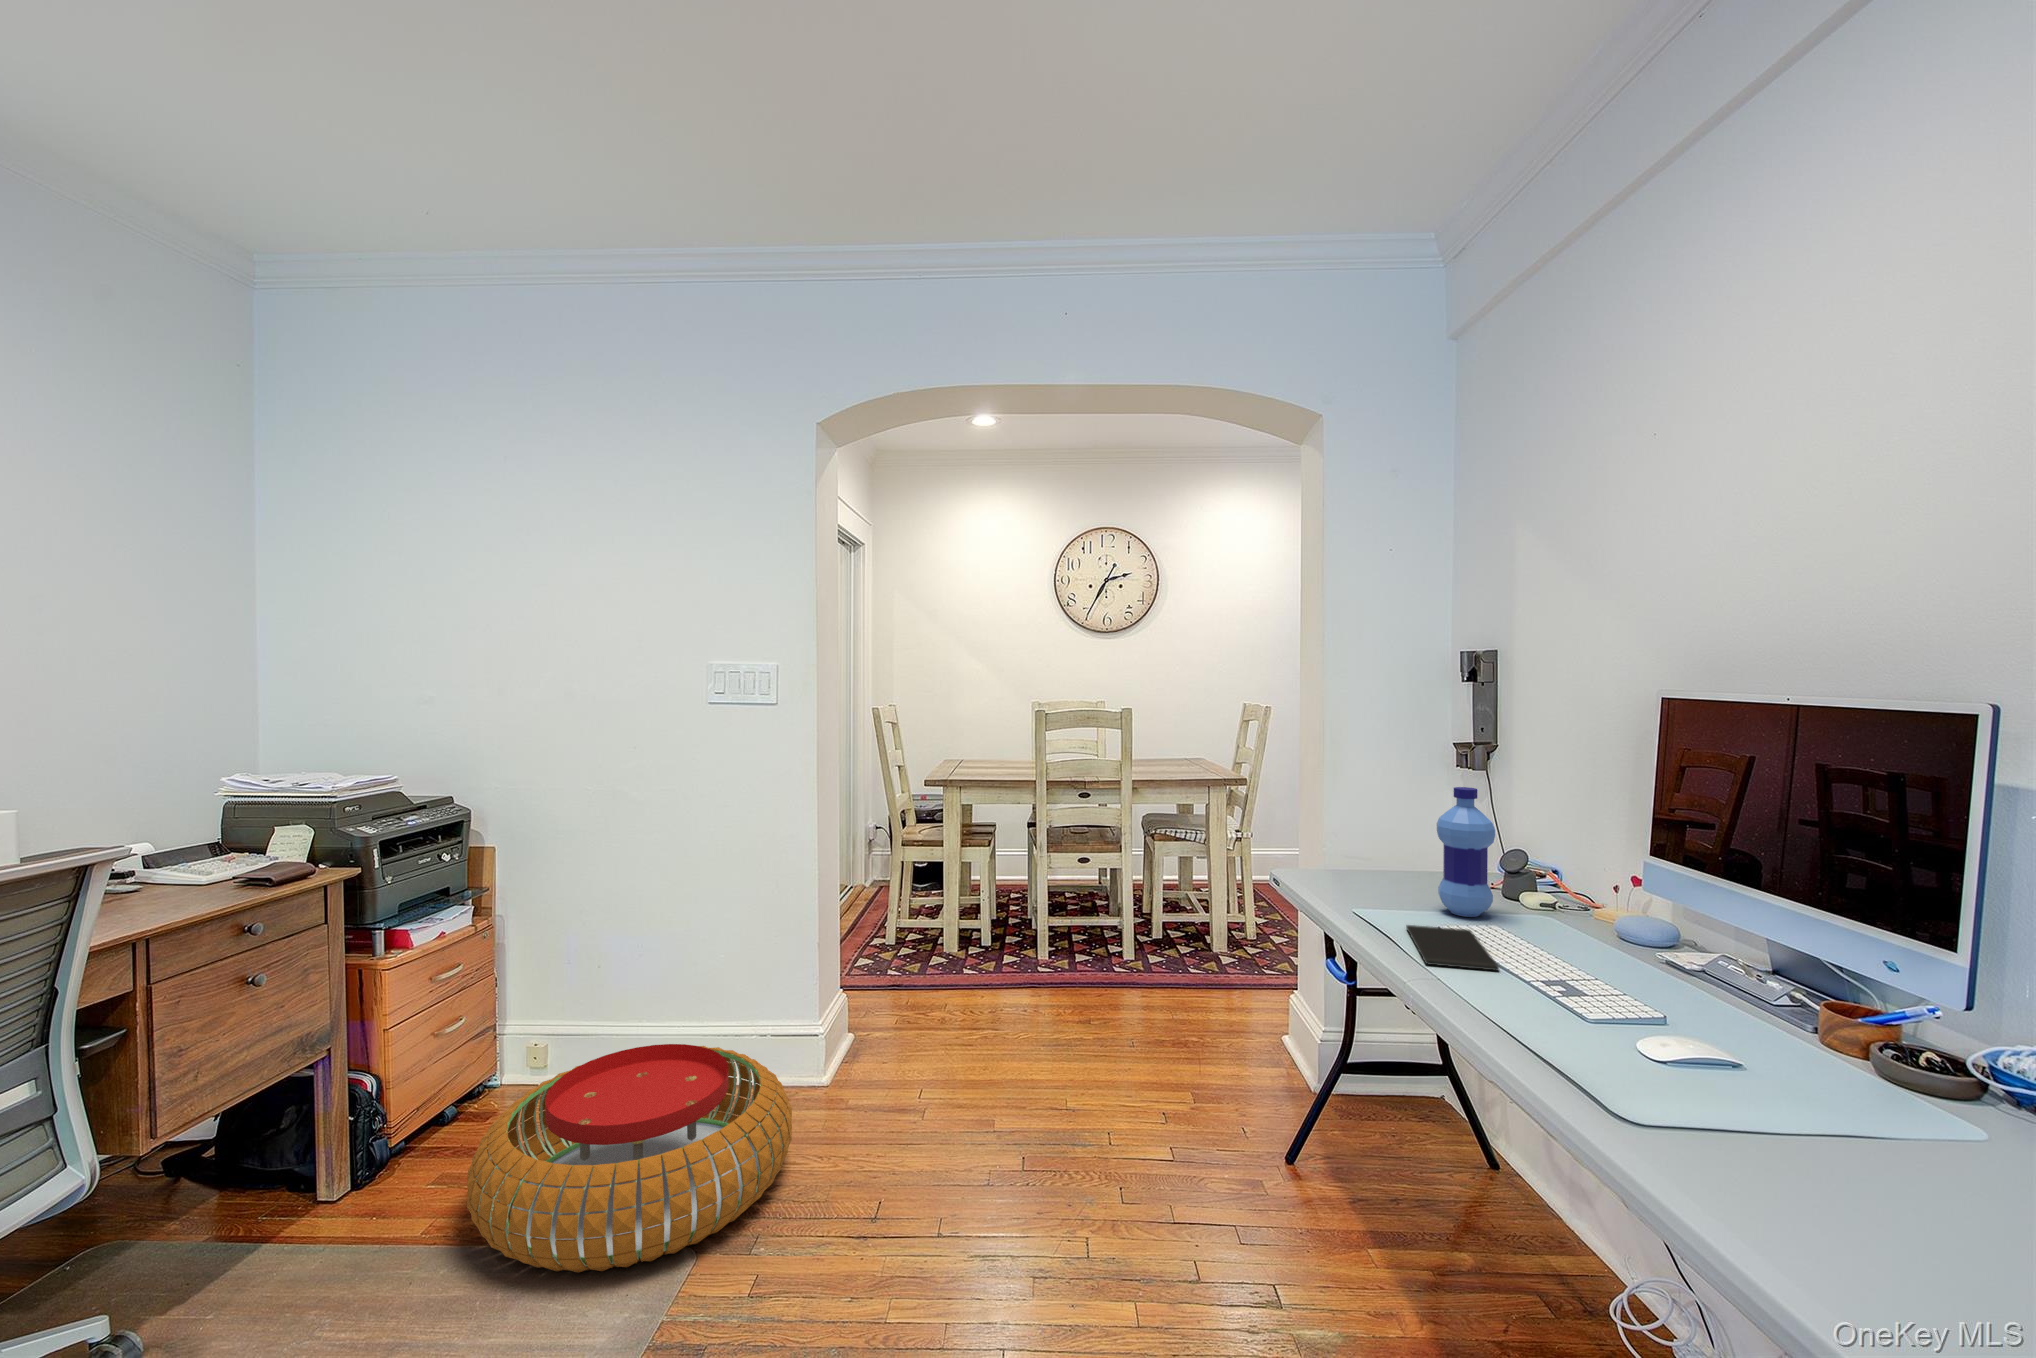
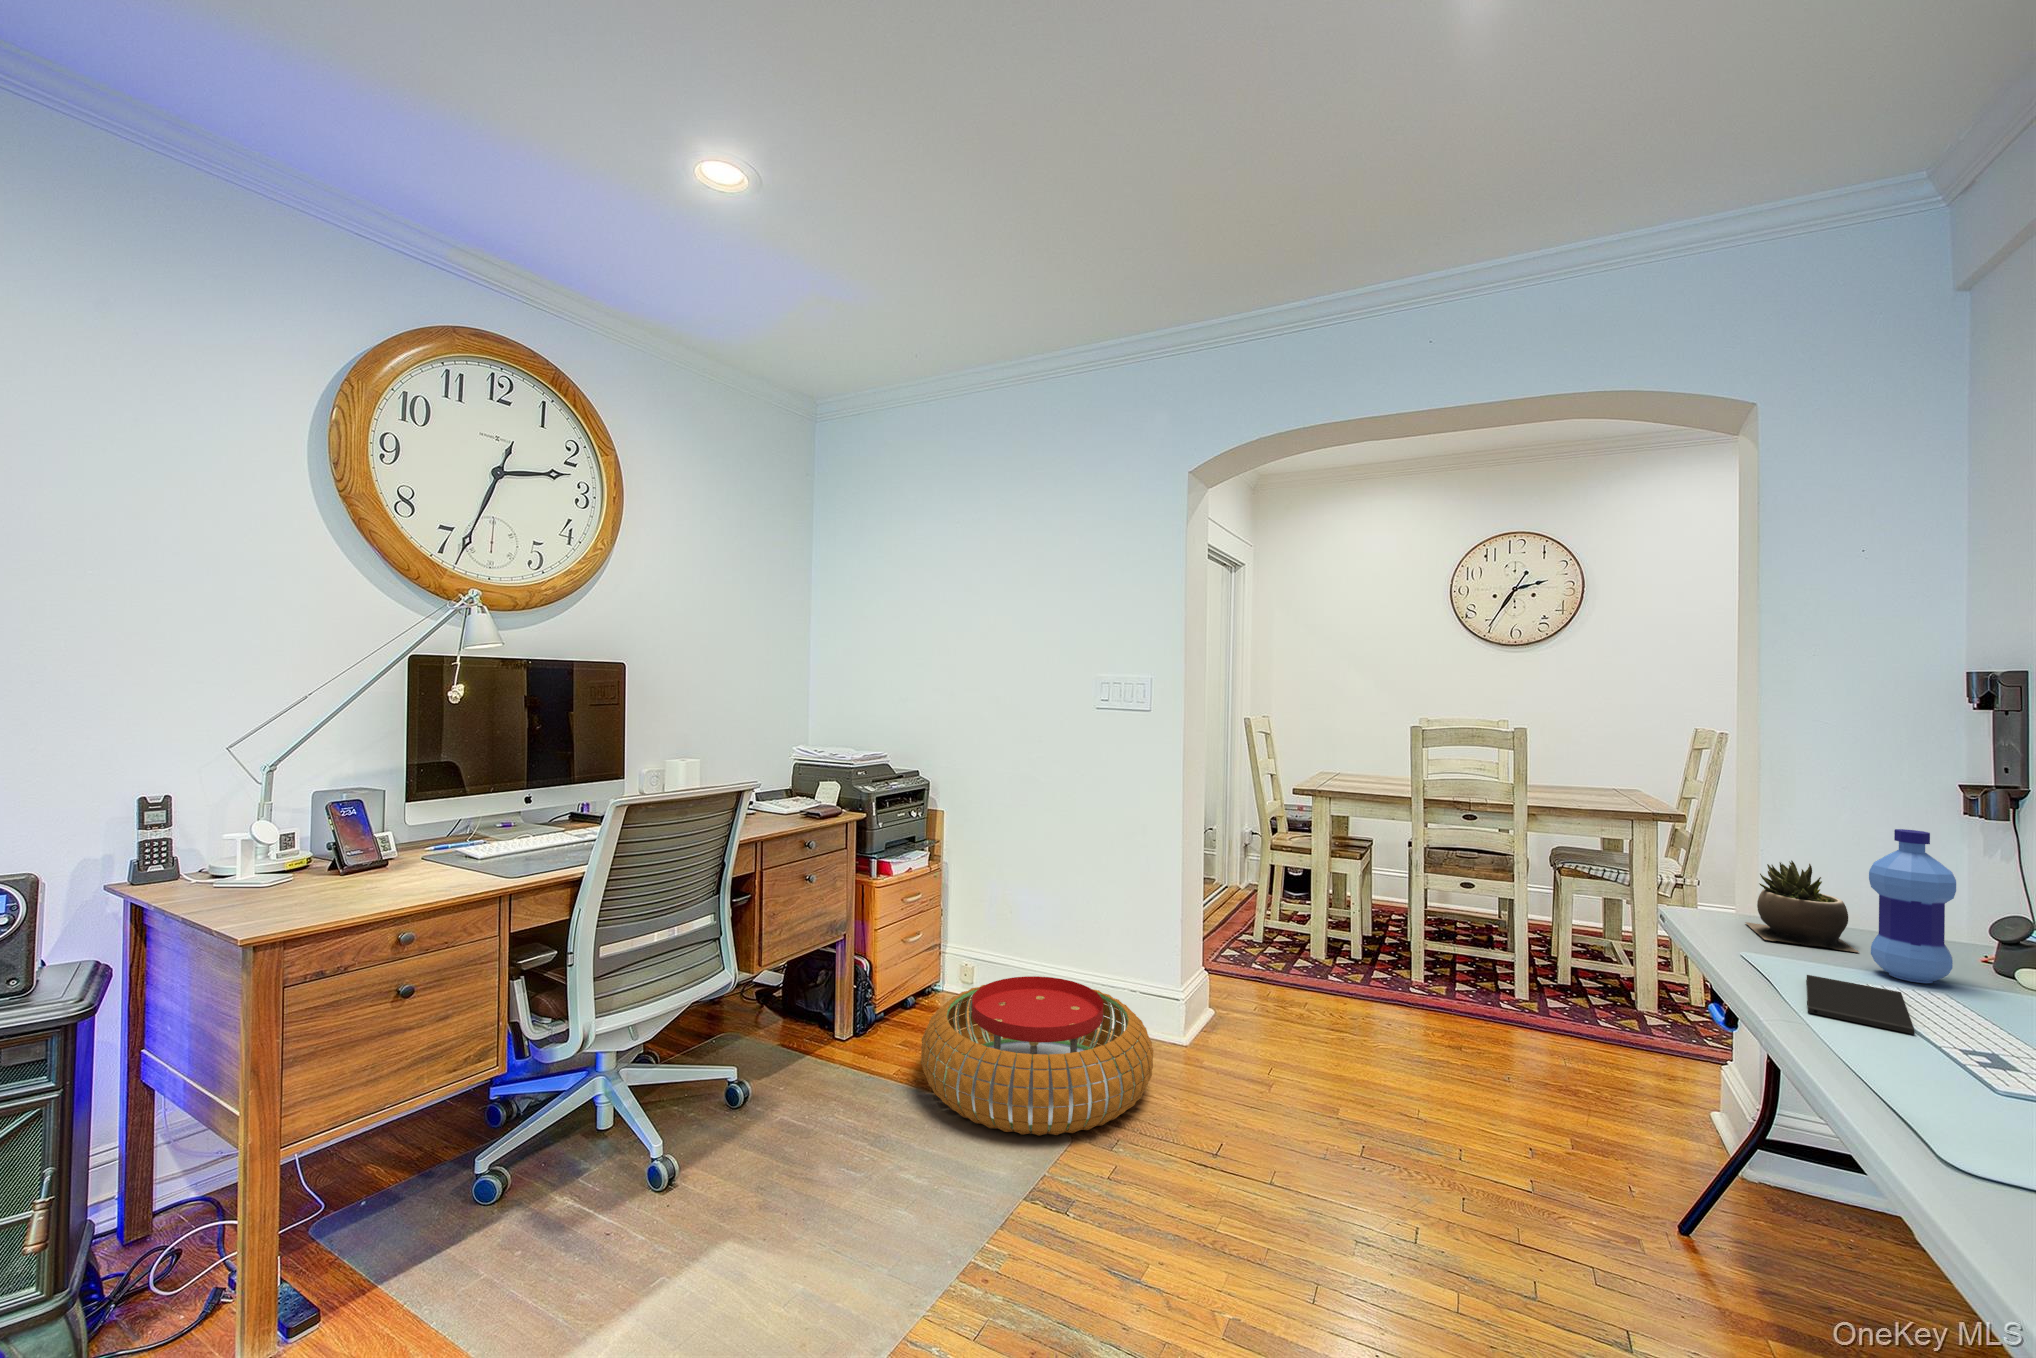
succulent plant: none [1338,819,1423,894] -> present [1745,860,1858,952]

